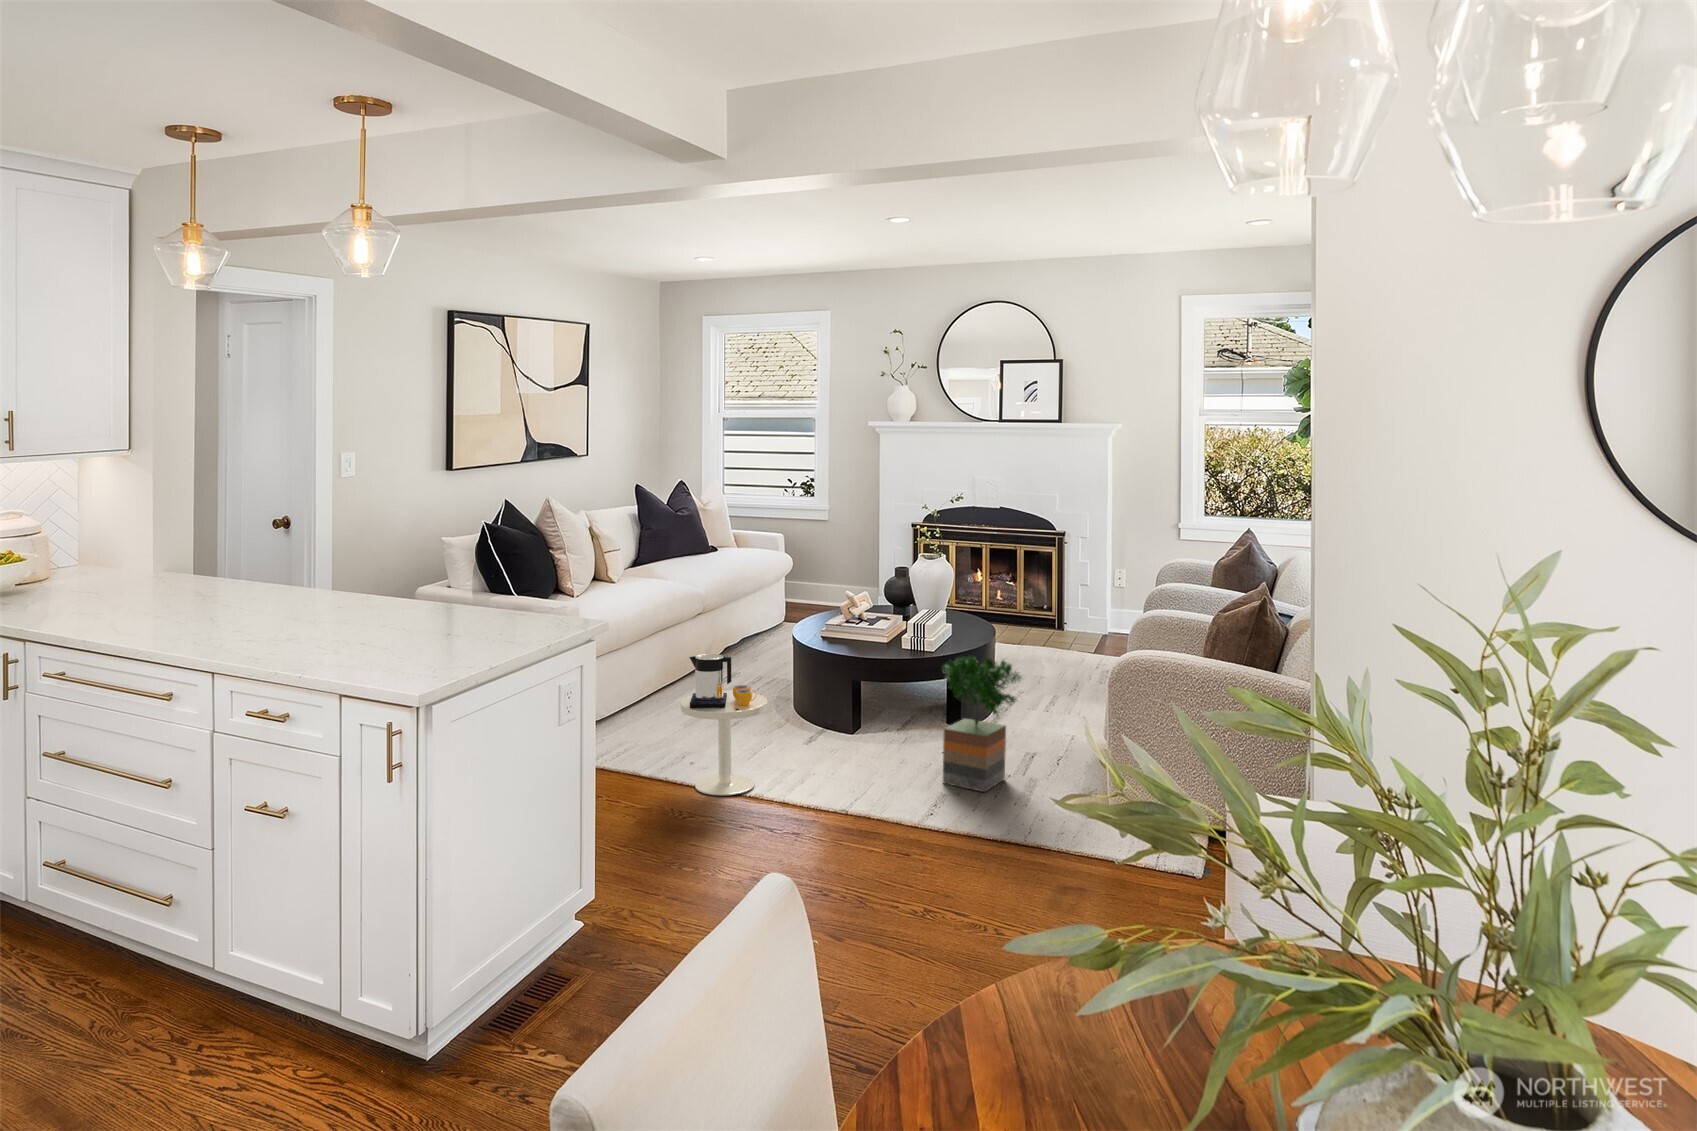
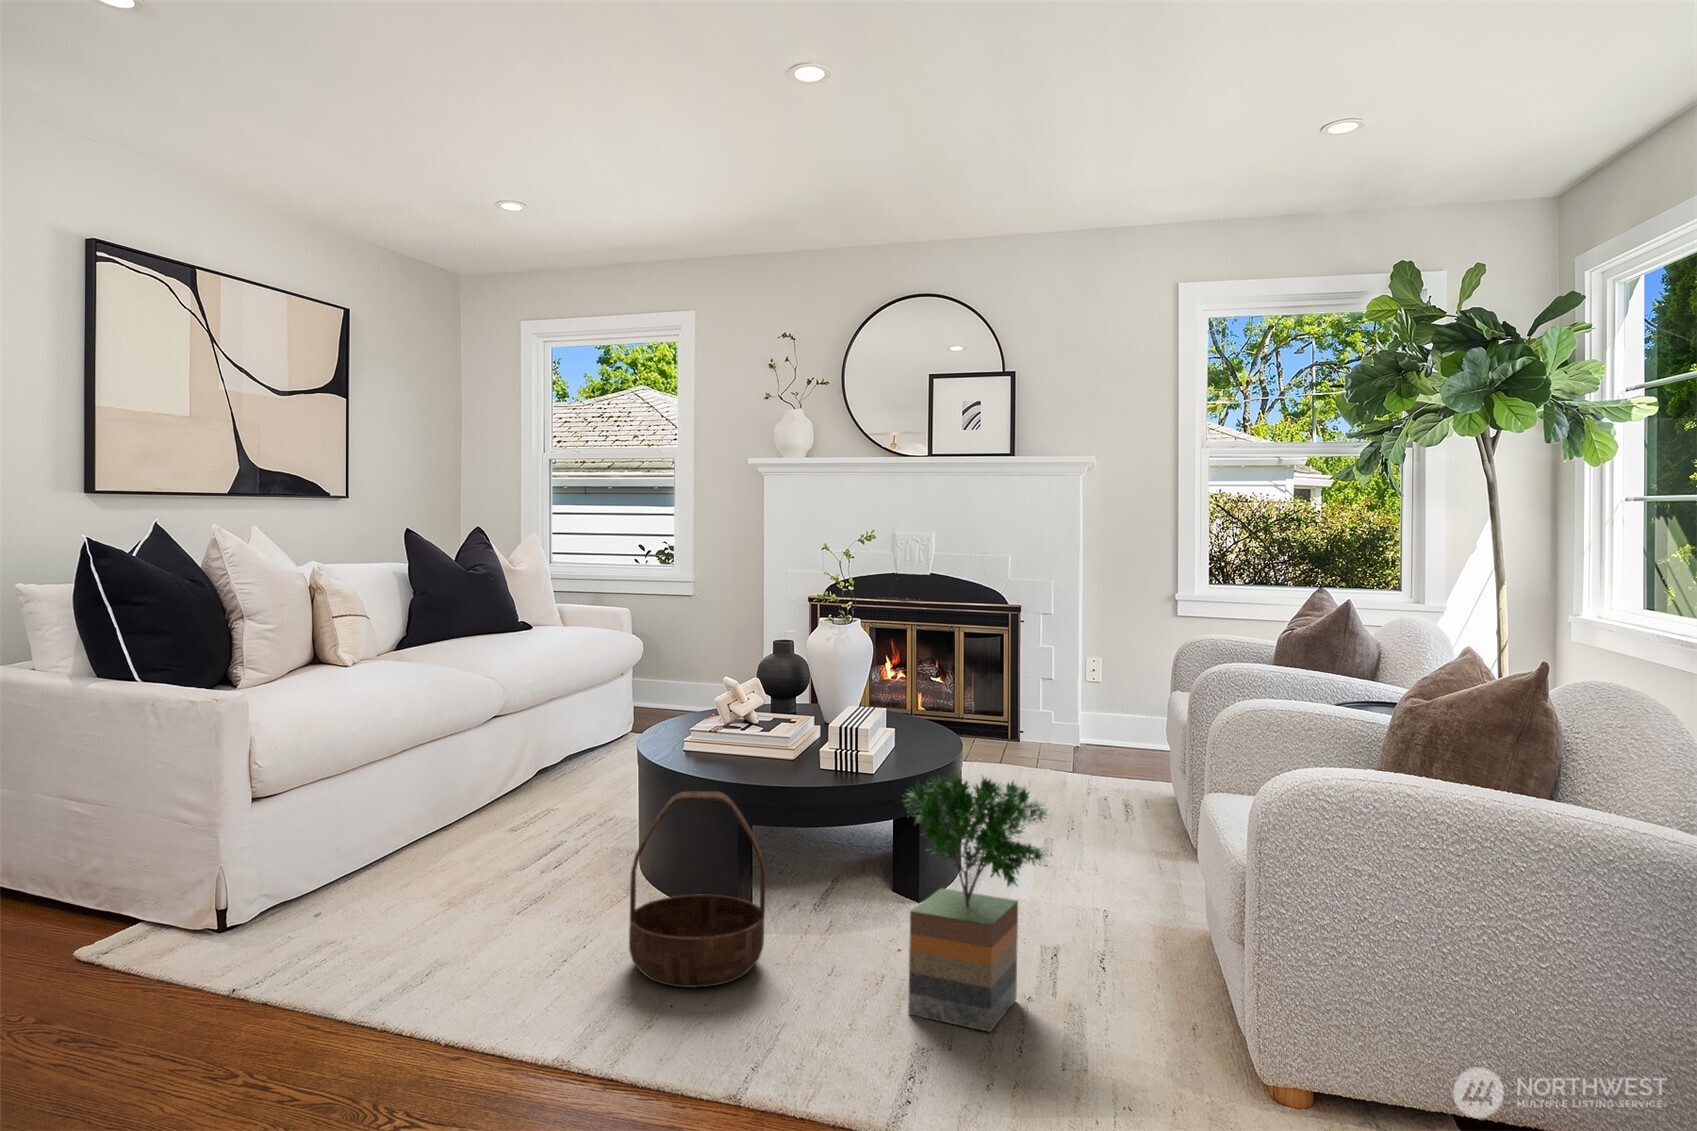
side table: present [681,654,768,796] -> none [403,779,580,1067]
basket: none [792,662,867,767] -> present [629,791,766,988]

